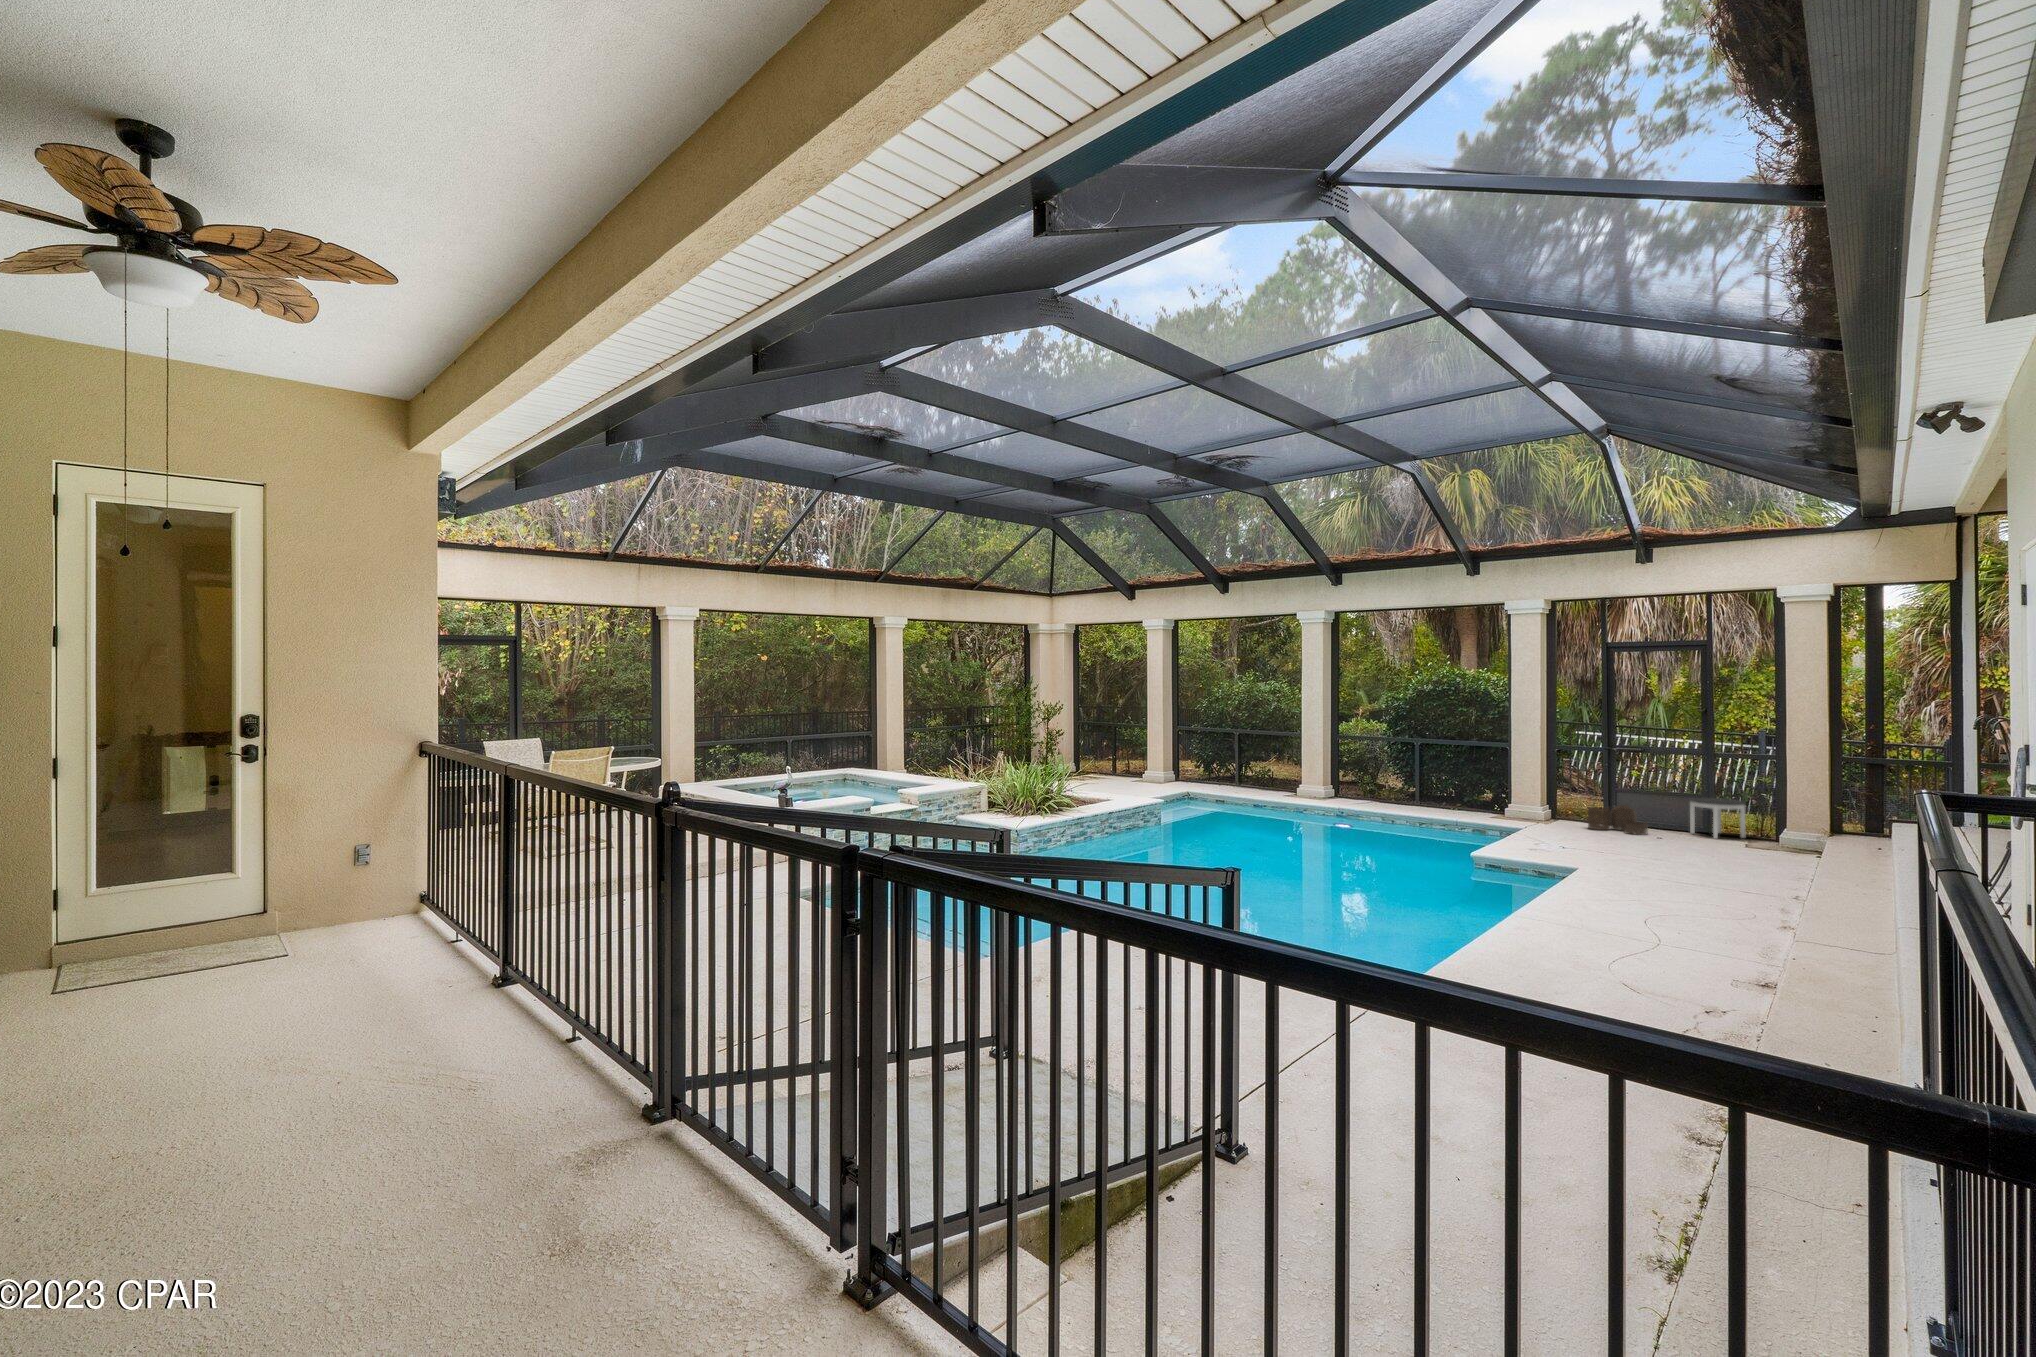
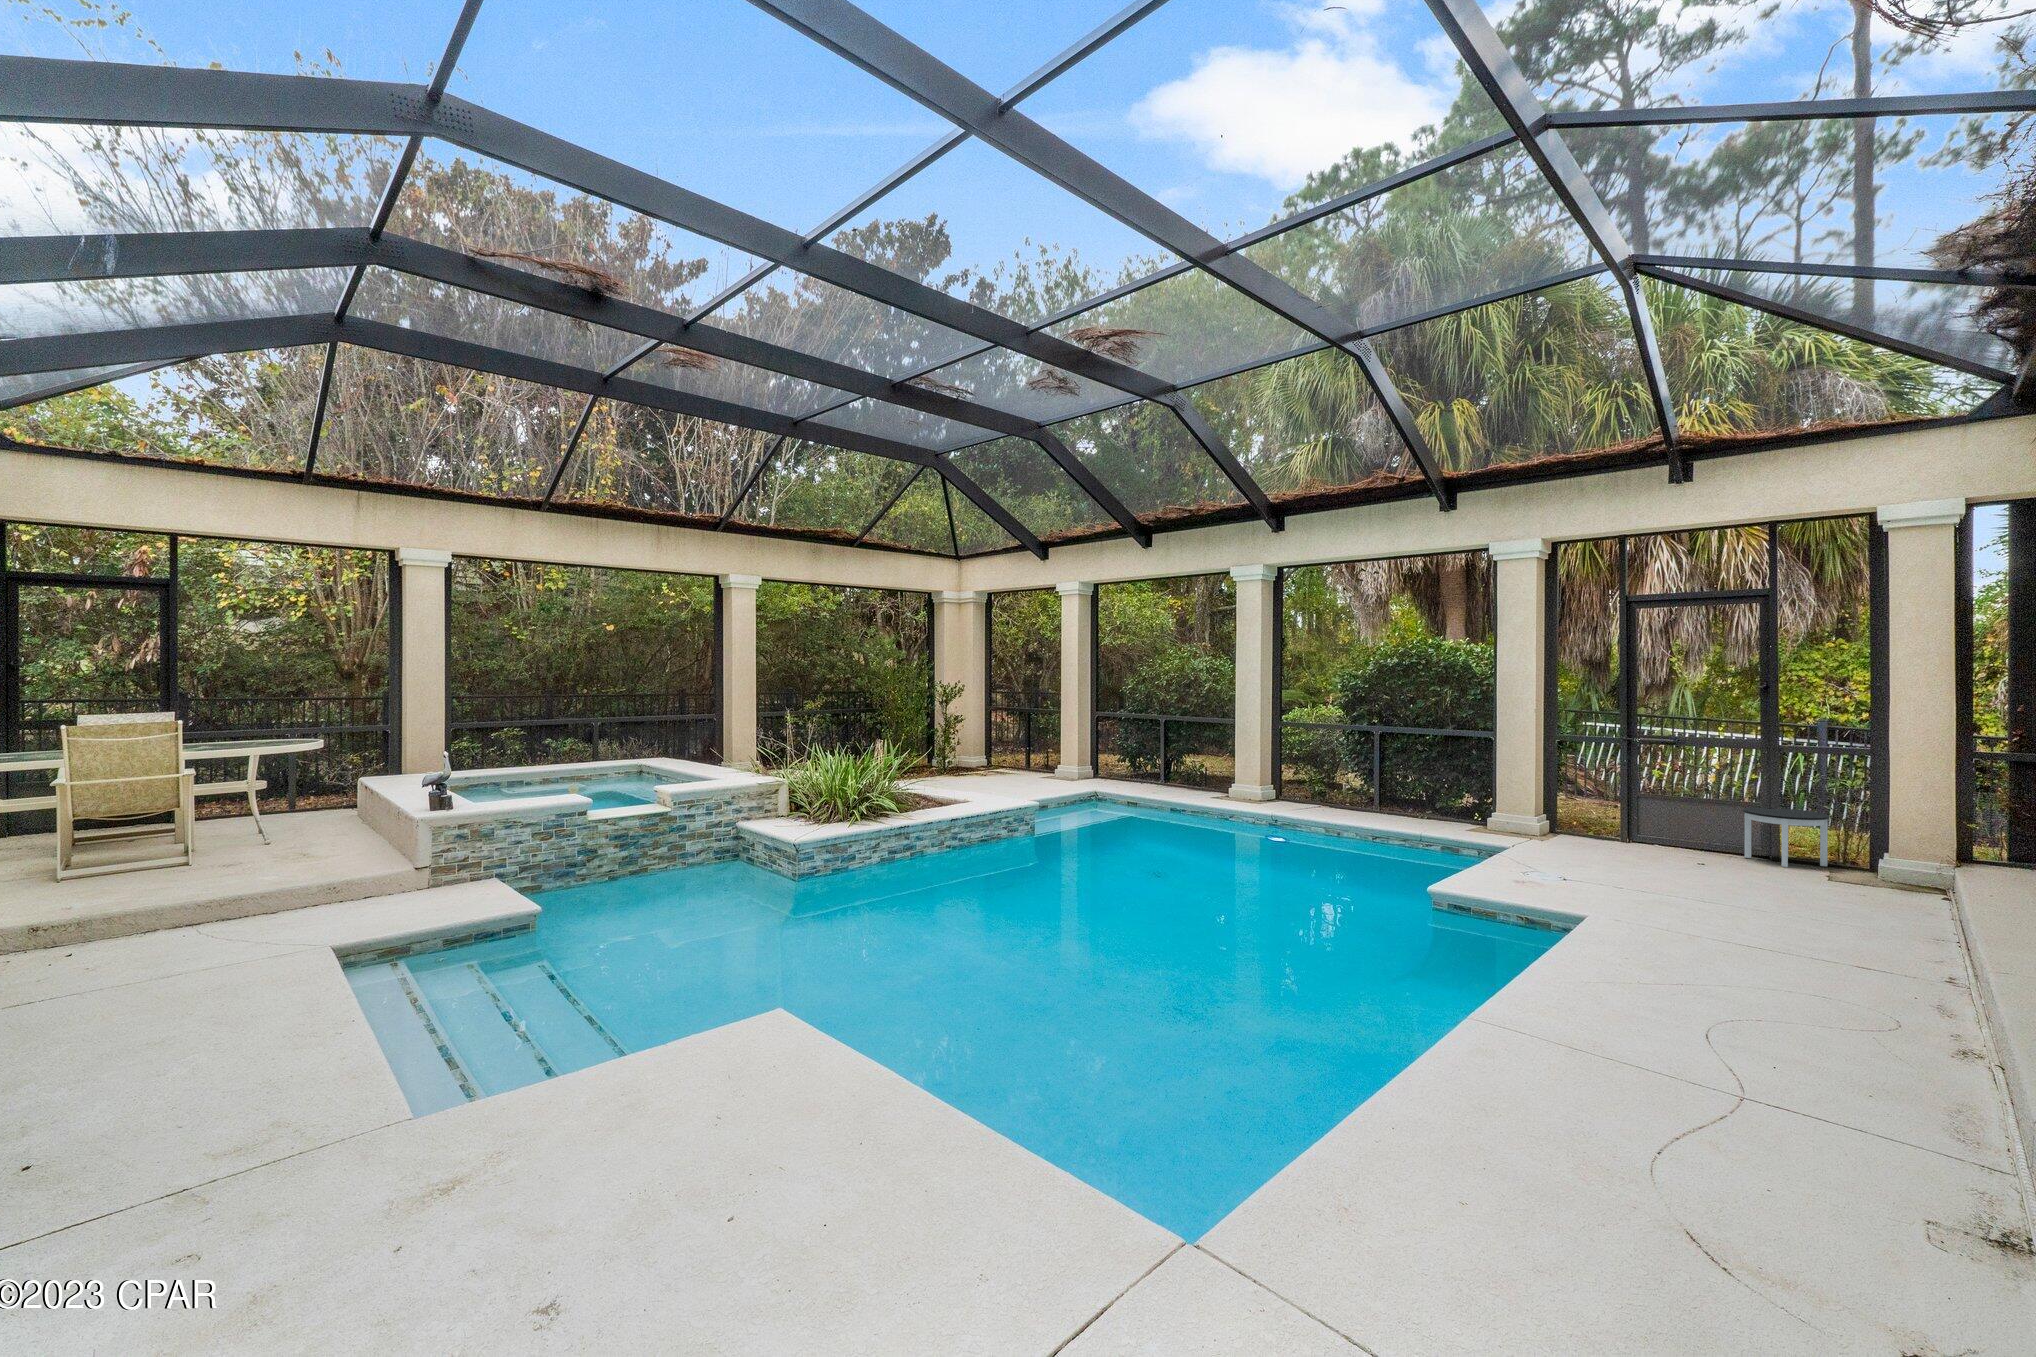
woven basket: present [1588,805,1648,835] -> none [1599,812,1684,859]

